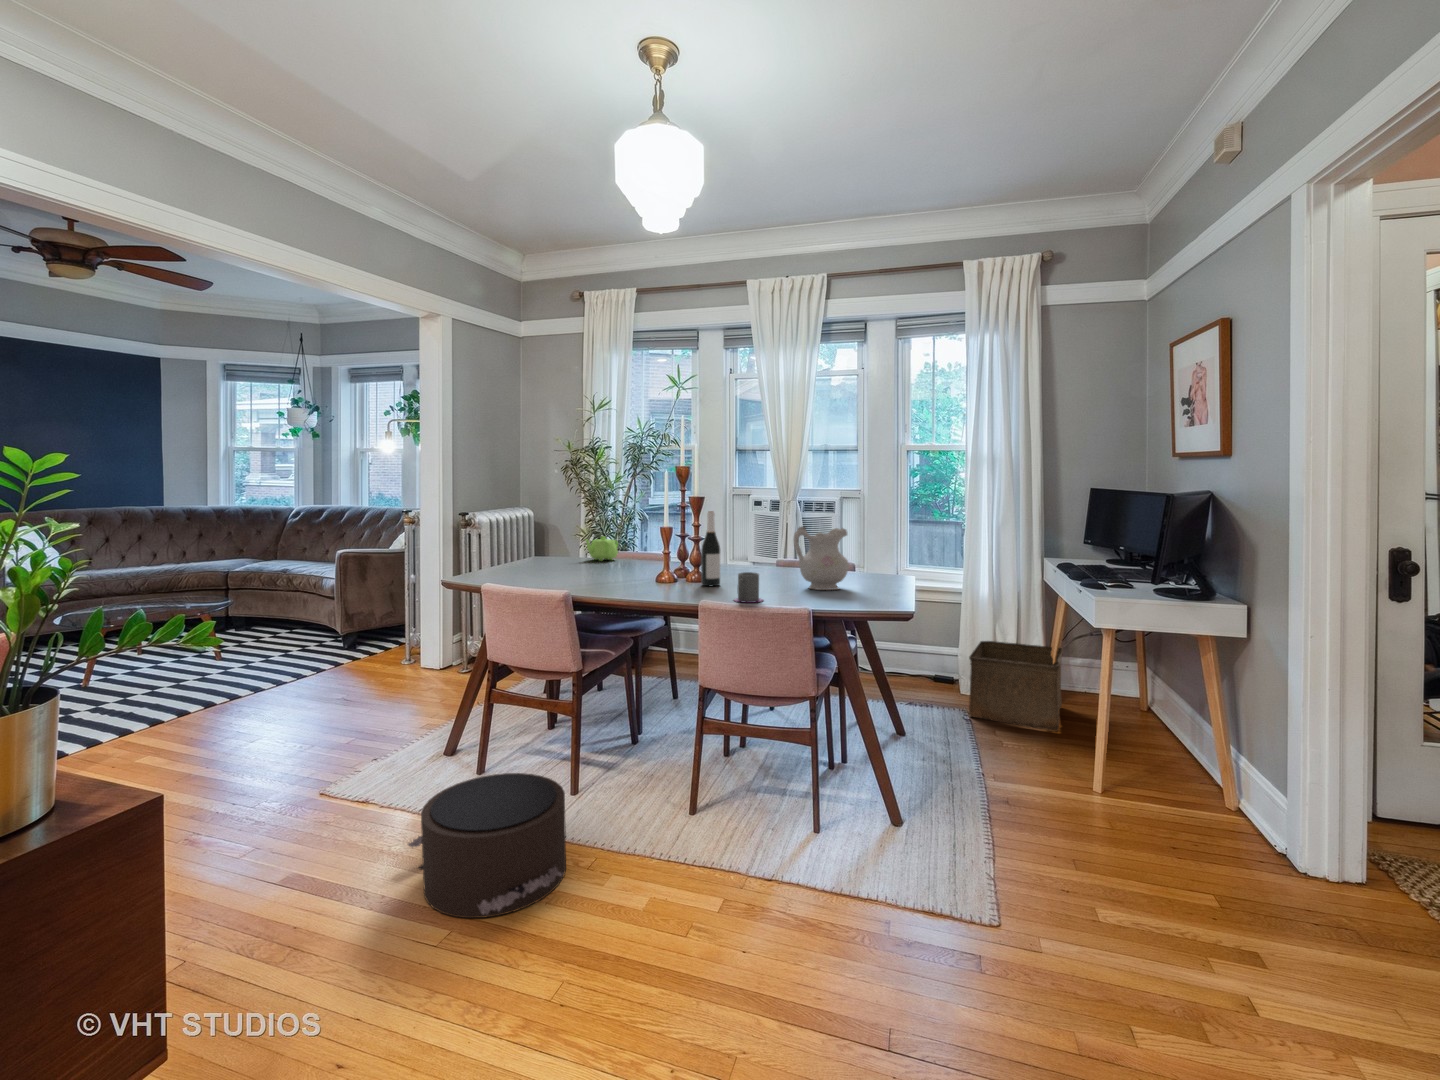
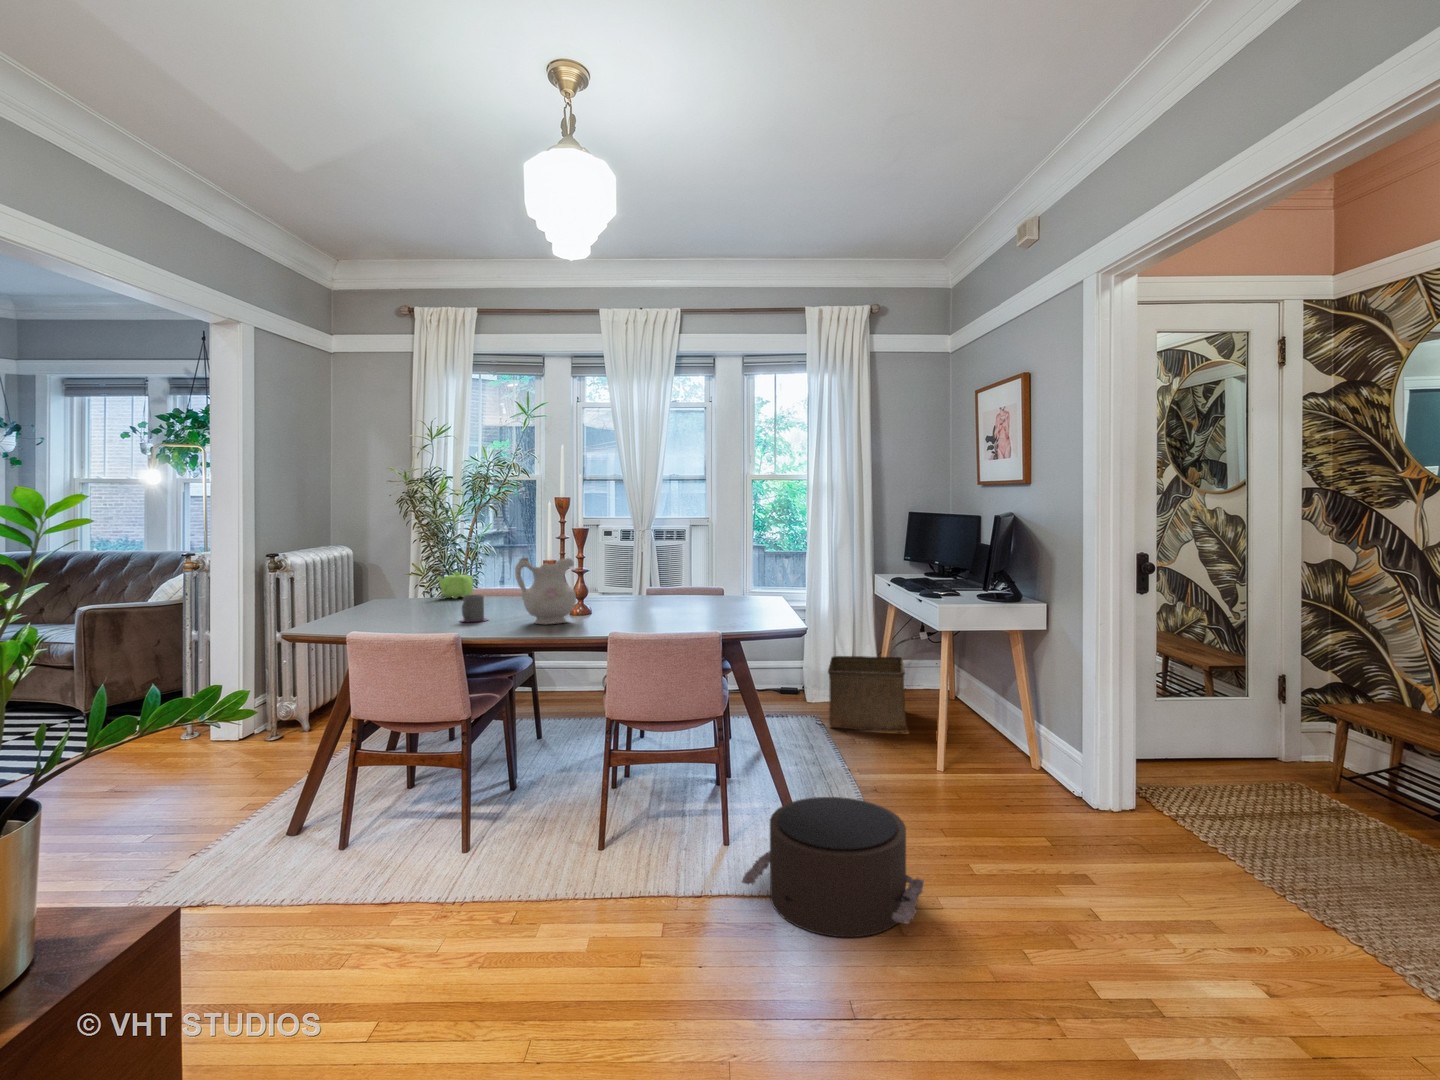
wine bottle: present [701,511,720,586] -> none [590,540,610,616]
ceramic pitcher: present [793,527,849,590] -> present [515,558,576,624]
mug: present [734,572,763,603] -> present [461,595,487,622]
pouf: present [408,773,566,918] -> present [742,797,924,937]

